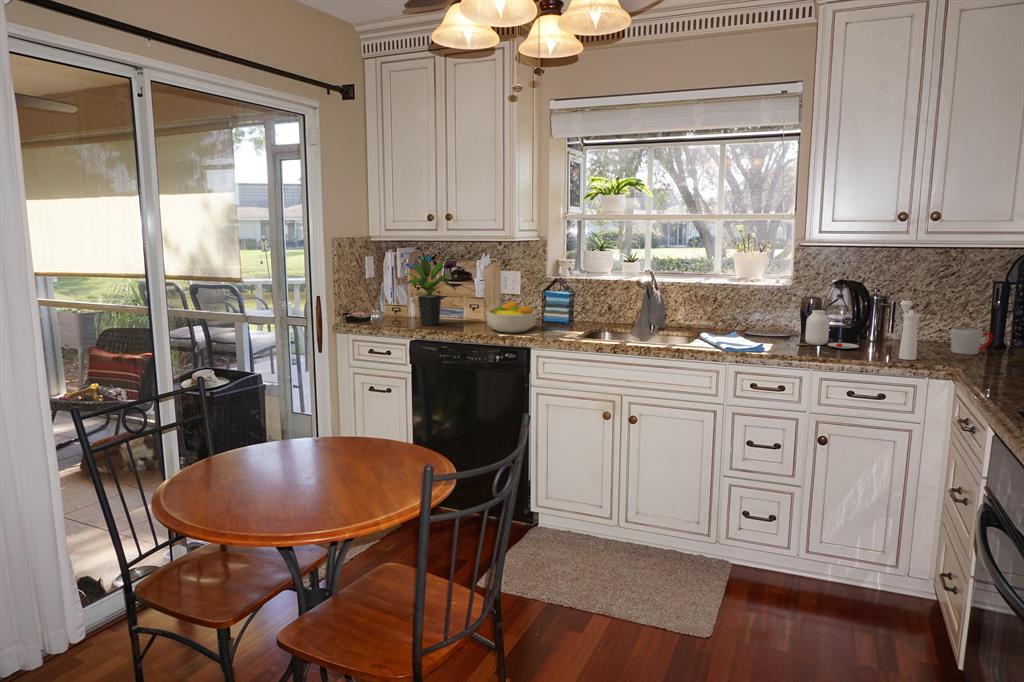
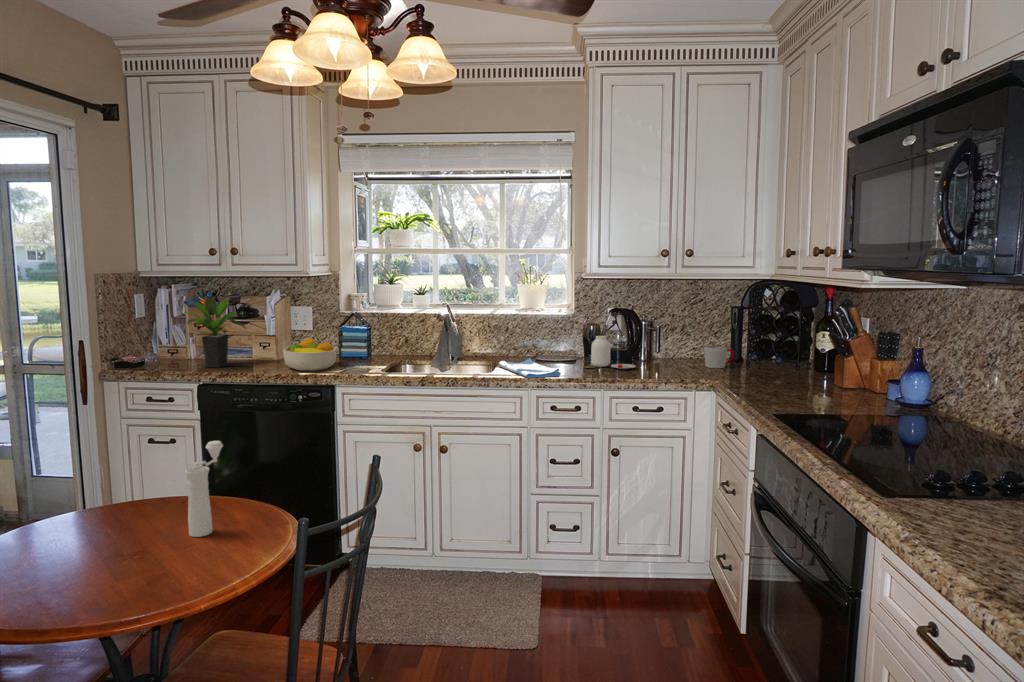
pepper mill: present [899,300,920,360] -> present [185,441,223,537]

